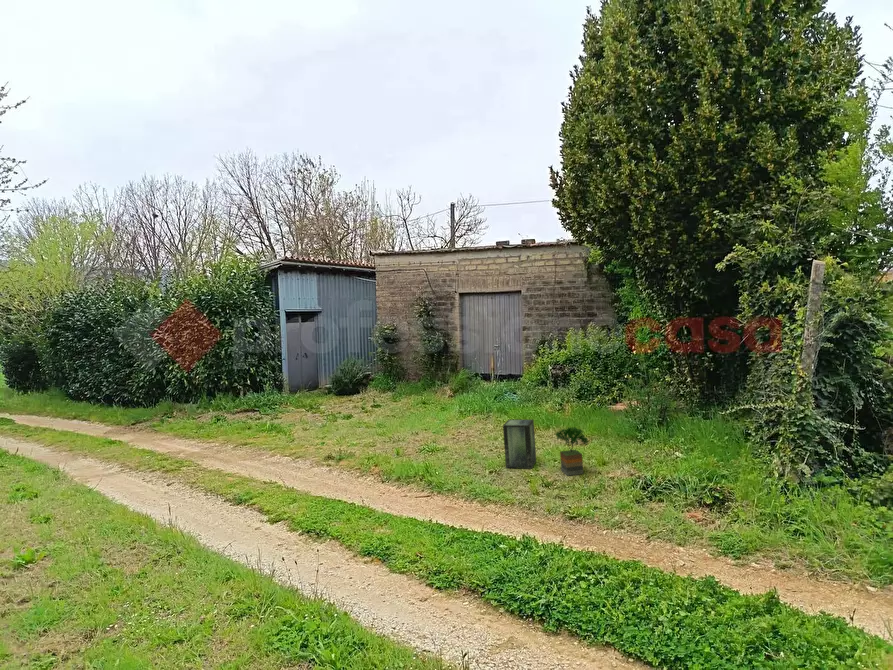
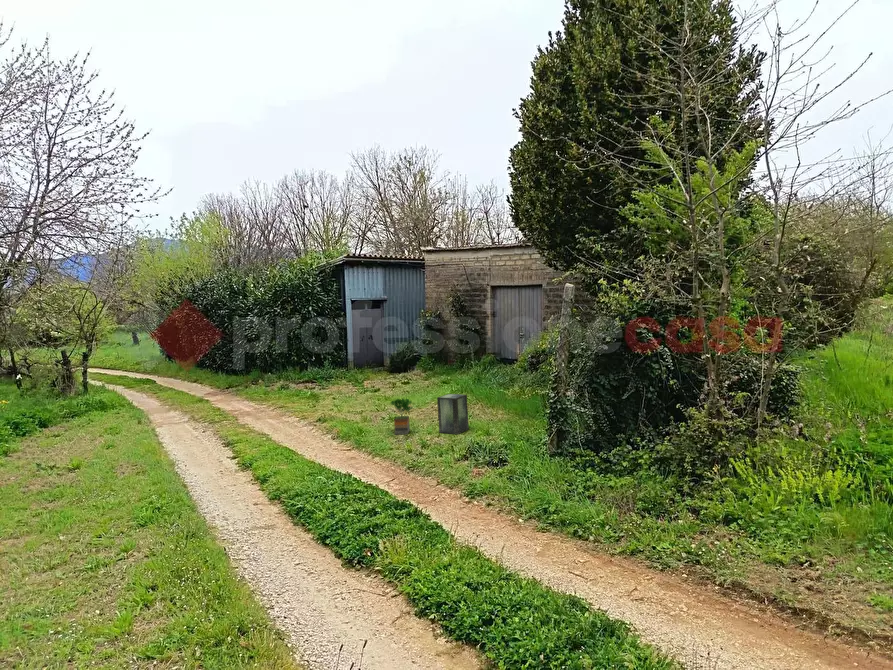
potted tree: present [556,427,589,476] -> present [391,399,412,434]

